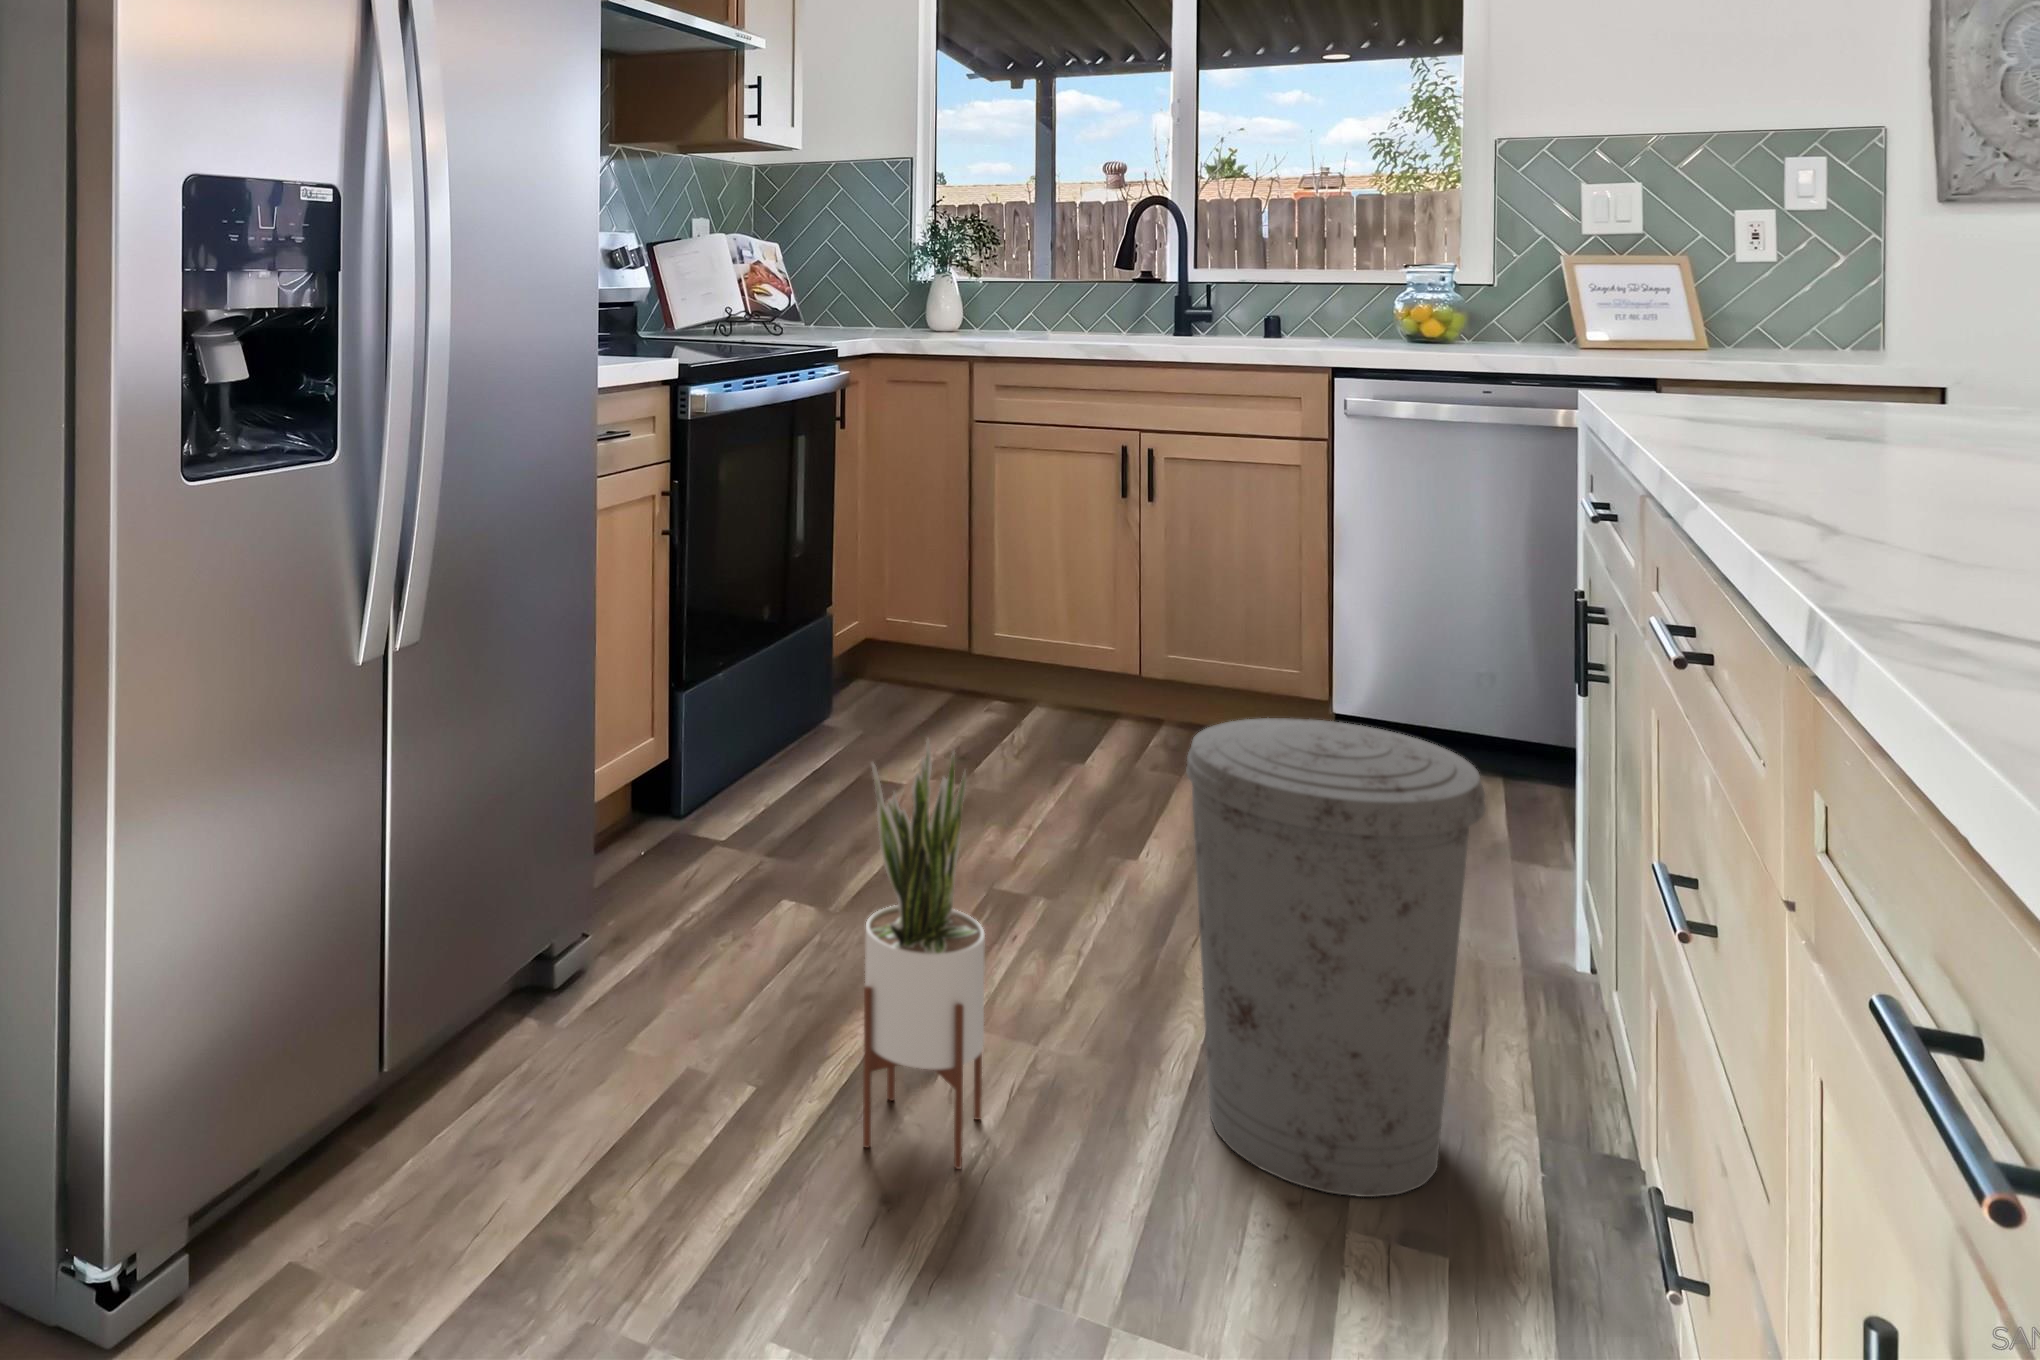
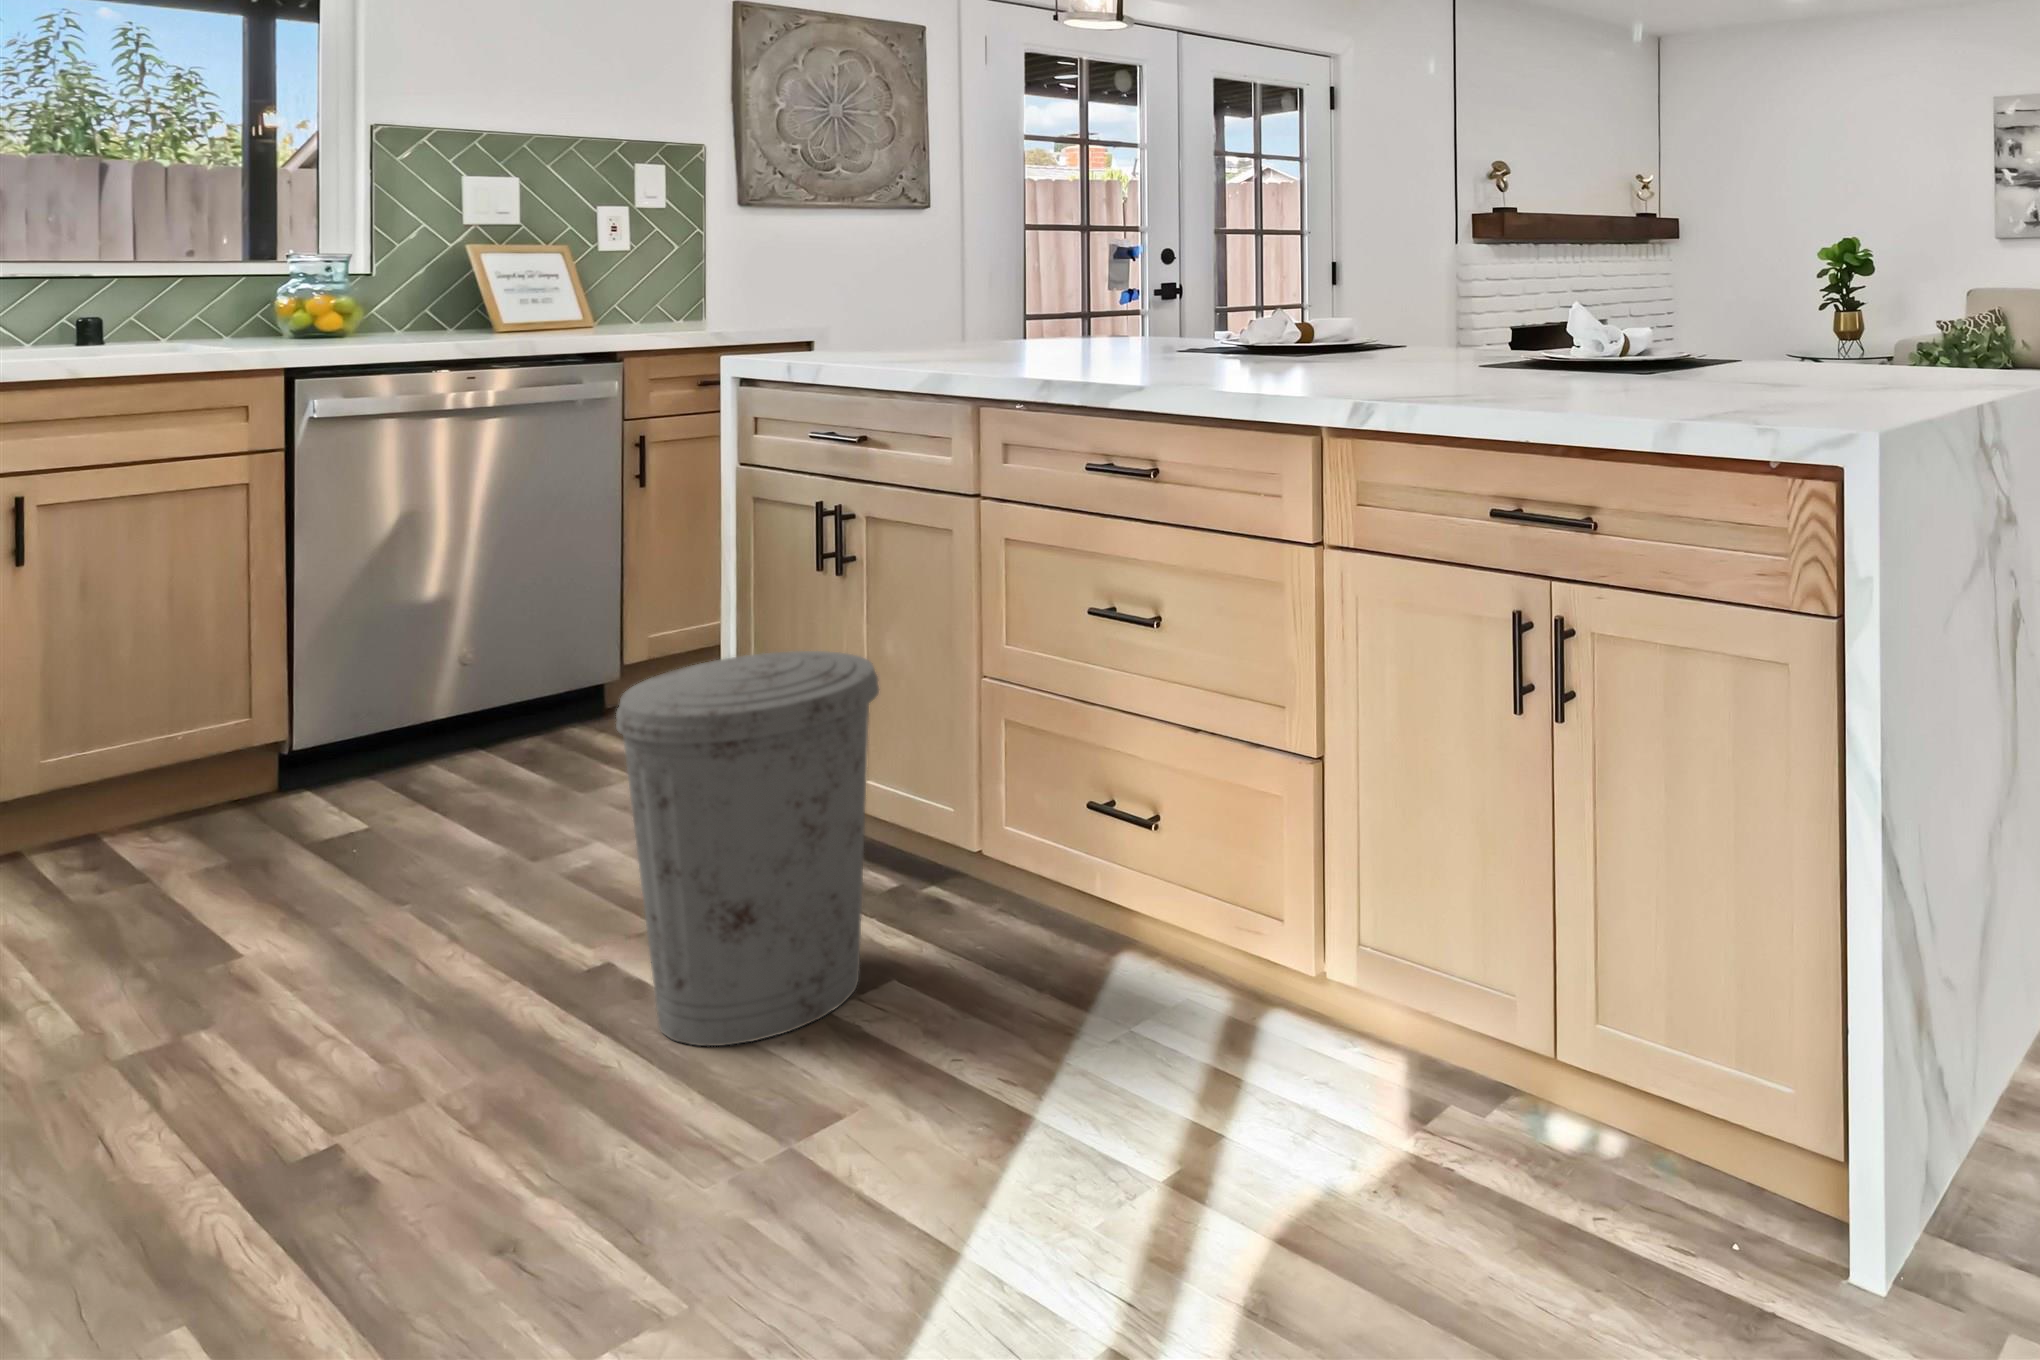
potted plant: present [863,740,985,1169] -> none [374,790,554,1267]

